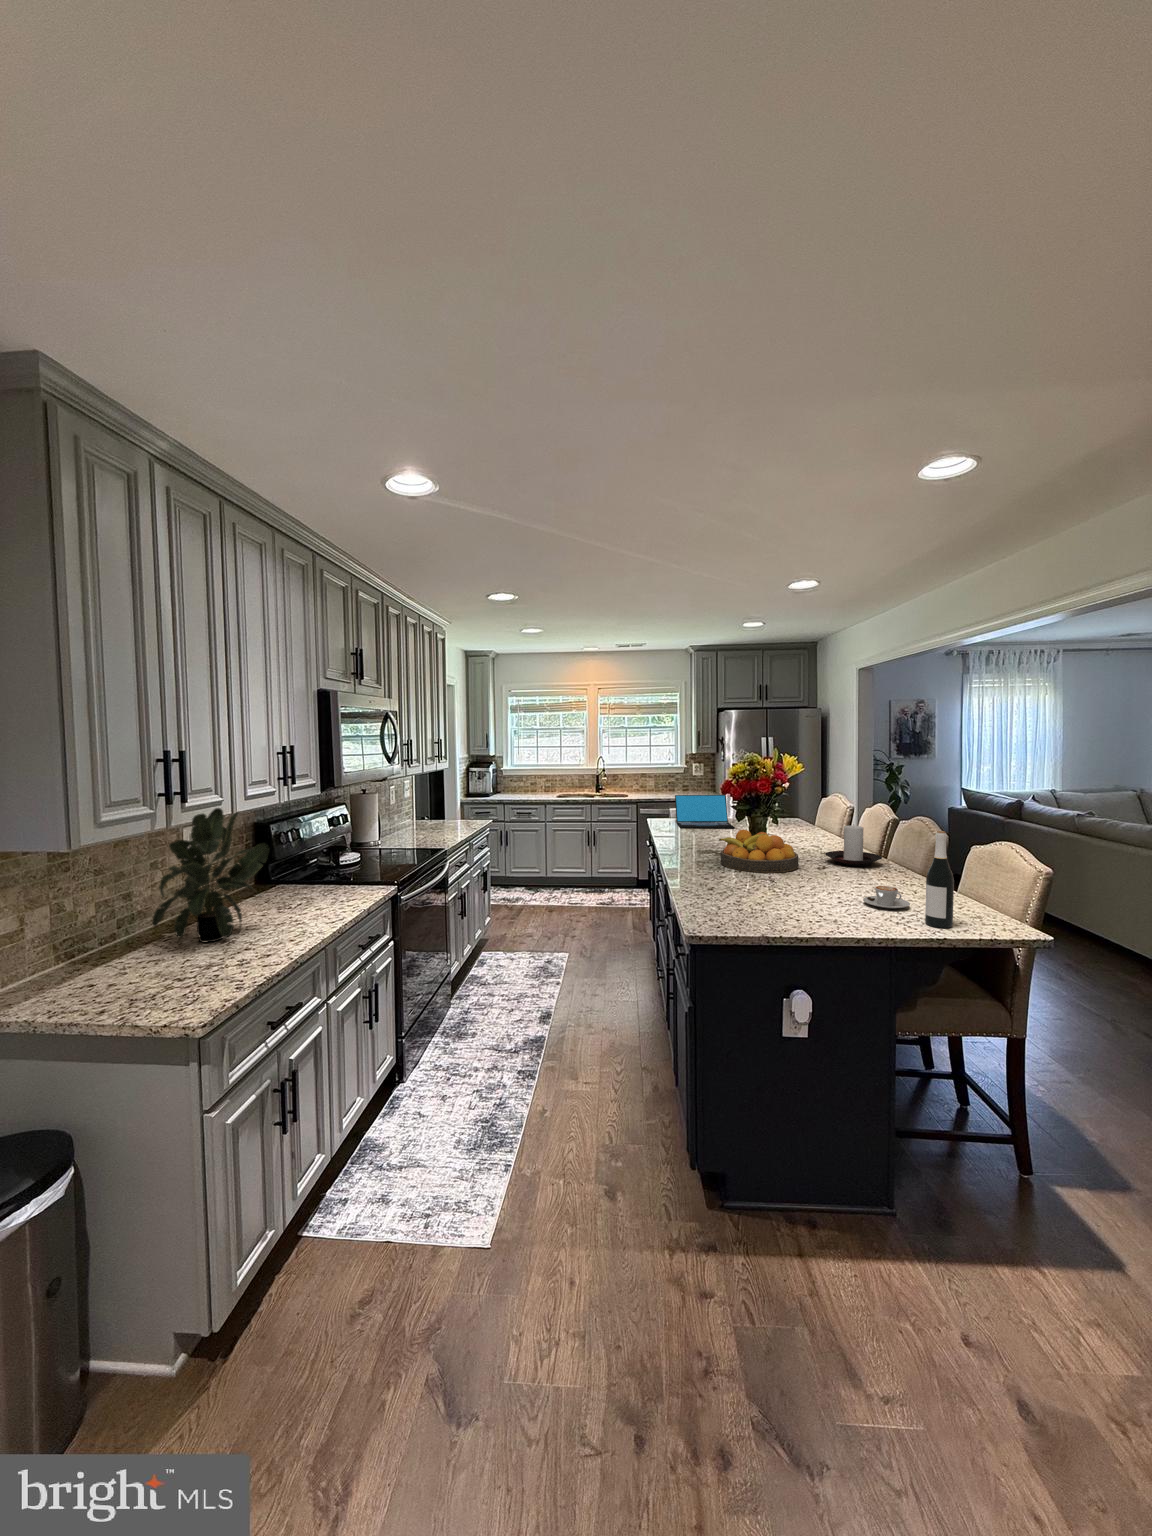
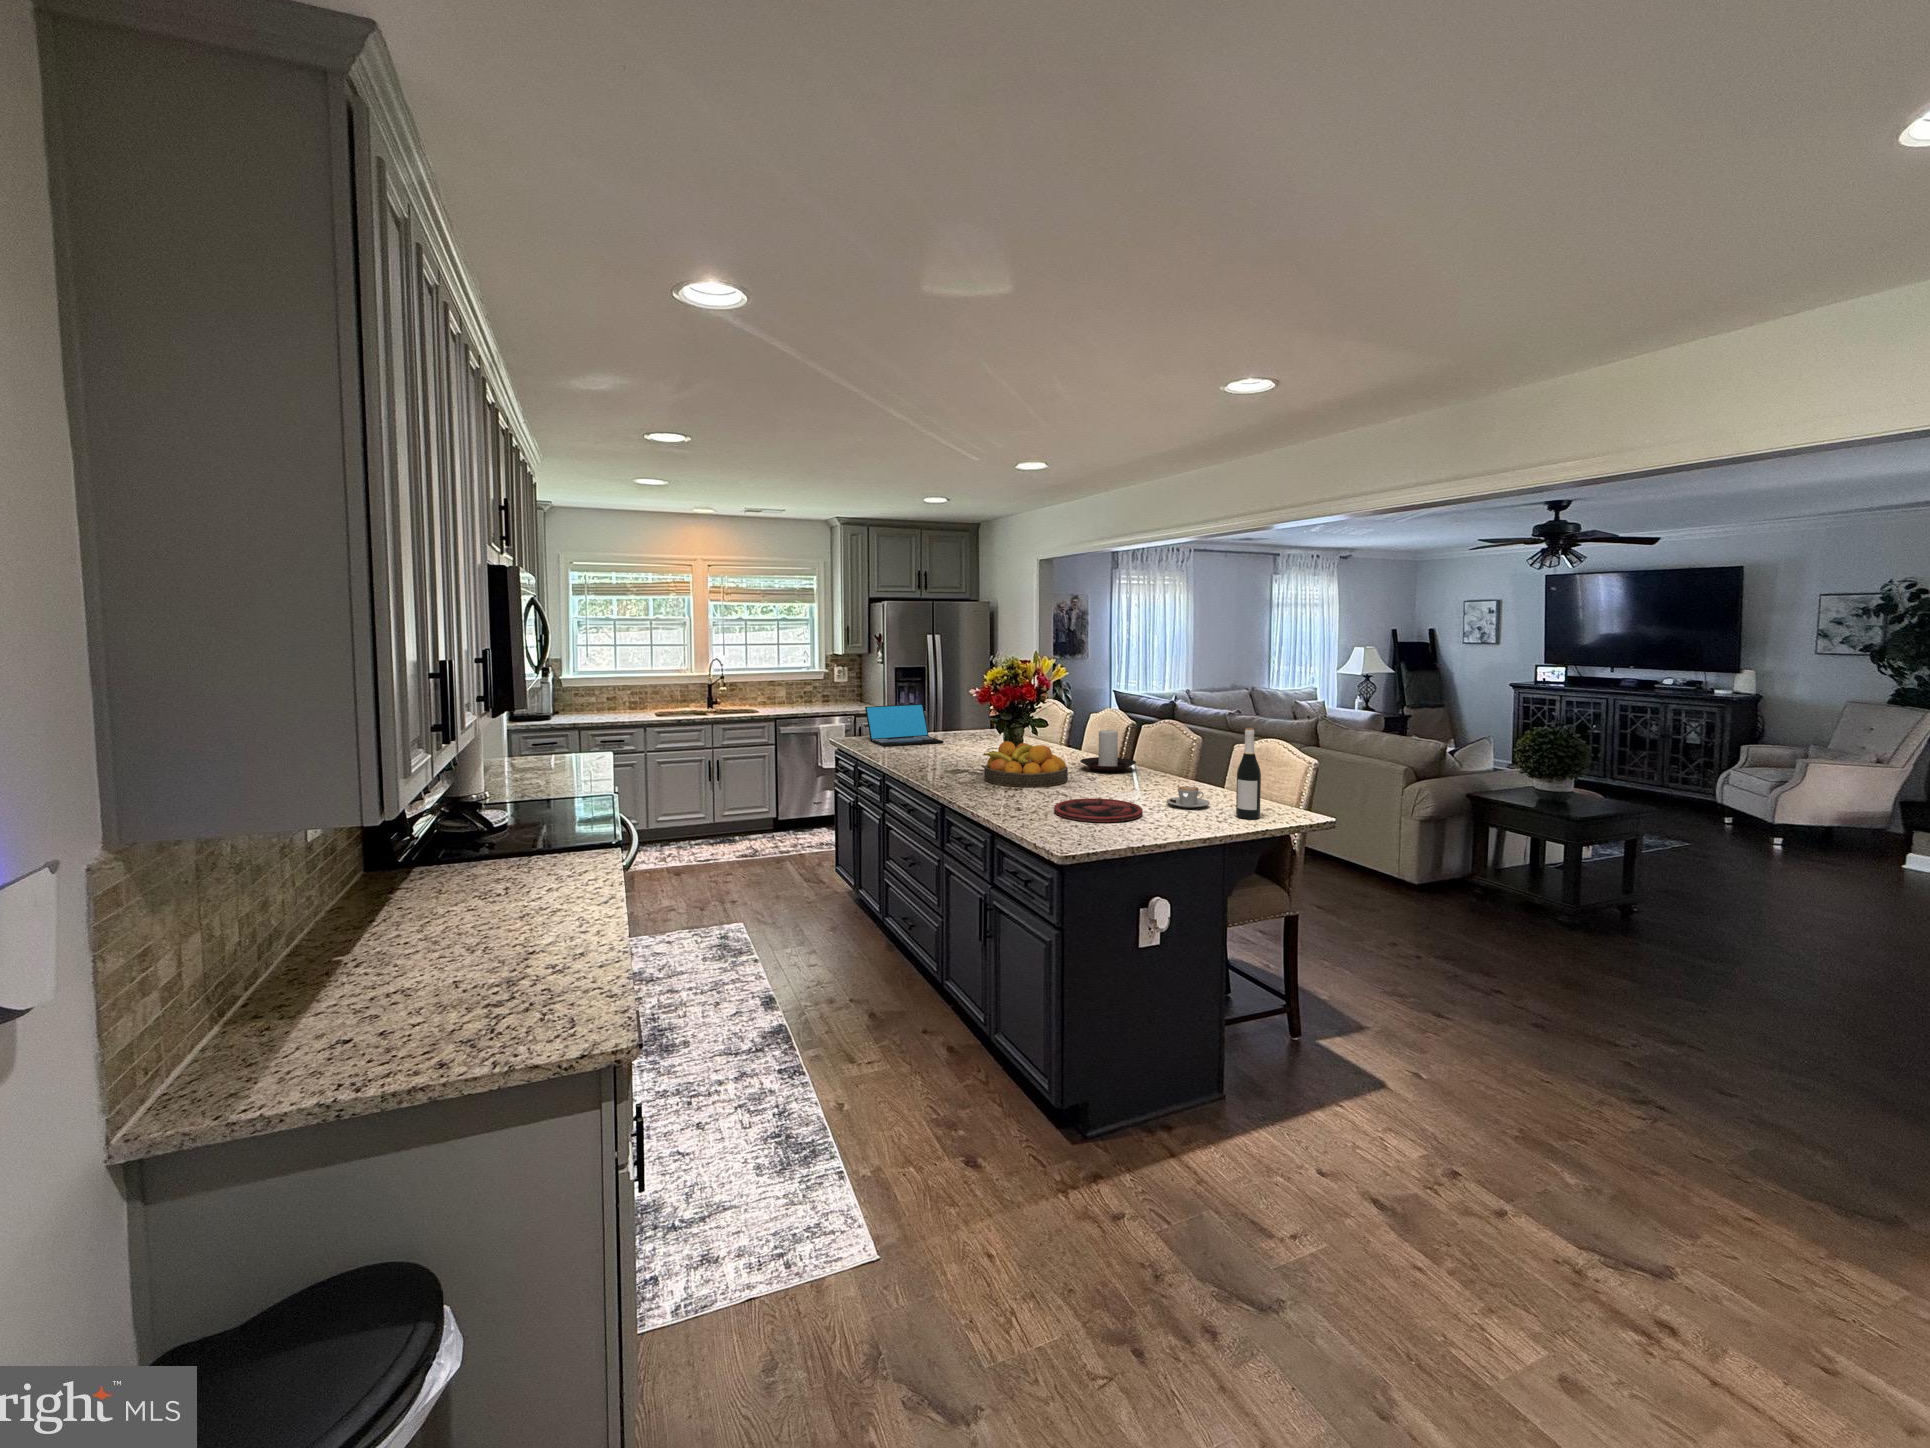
potted plant: present [153,808,270,942] -> none [360,753,535,957]
plate: none [738,887,825,912] -> present [1054,798,1143,822]

